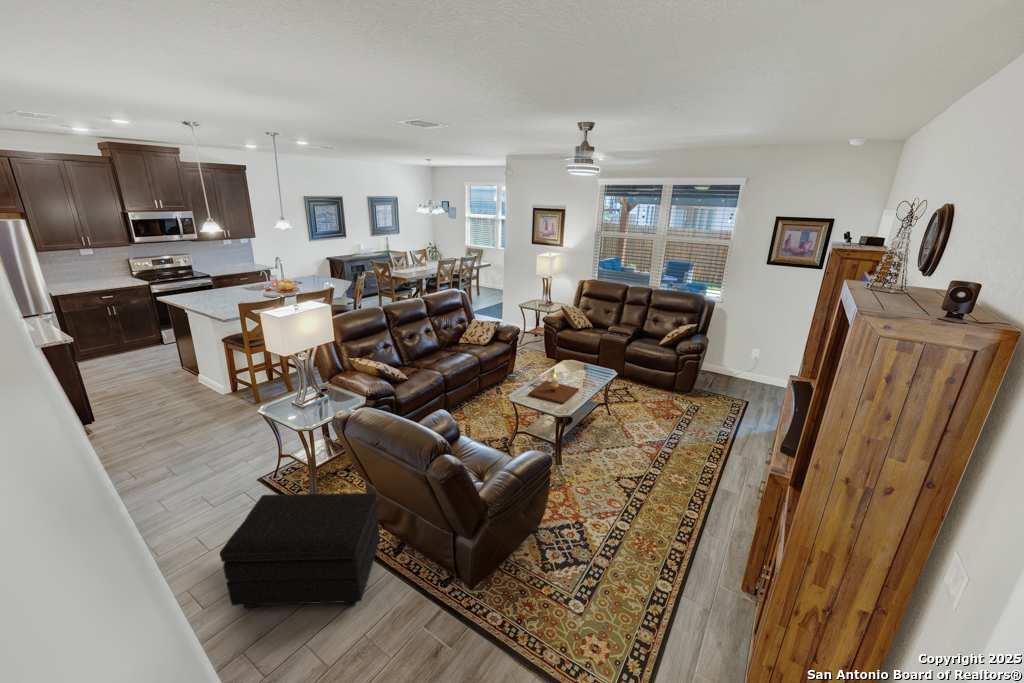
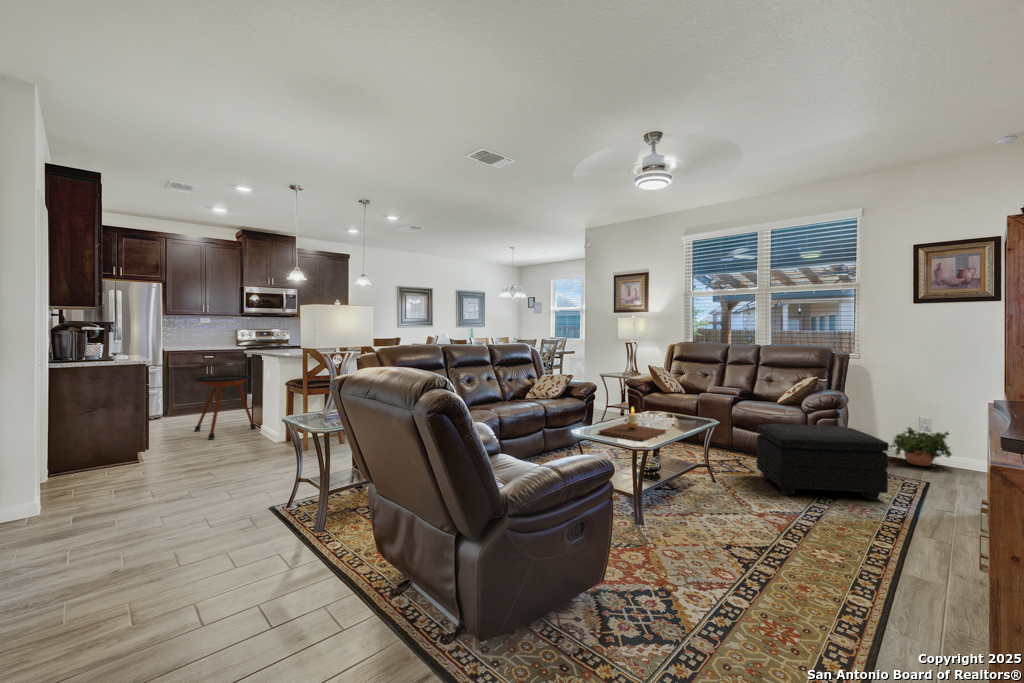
side table: none [114,324,190,394] -> present [195,375,256,440]
potted plant: none [730,358,772,391] -> present [889,427,952,467]
footstool: present [220,493,380,608] -> present [757,424,889,500]

